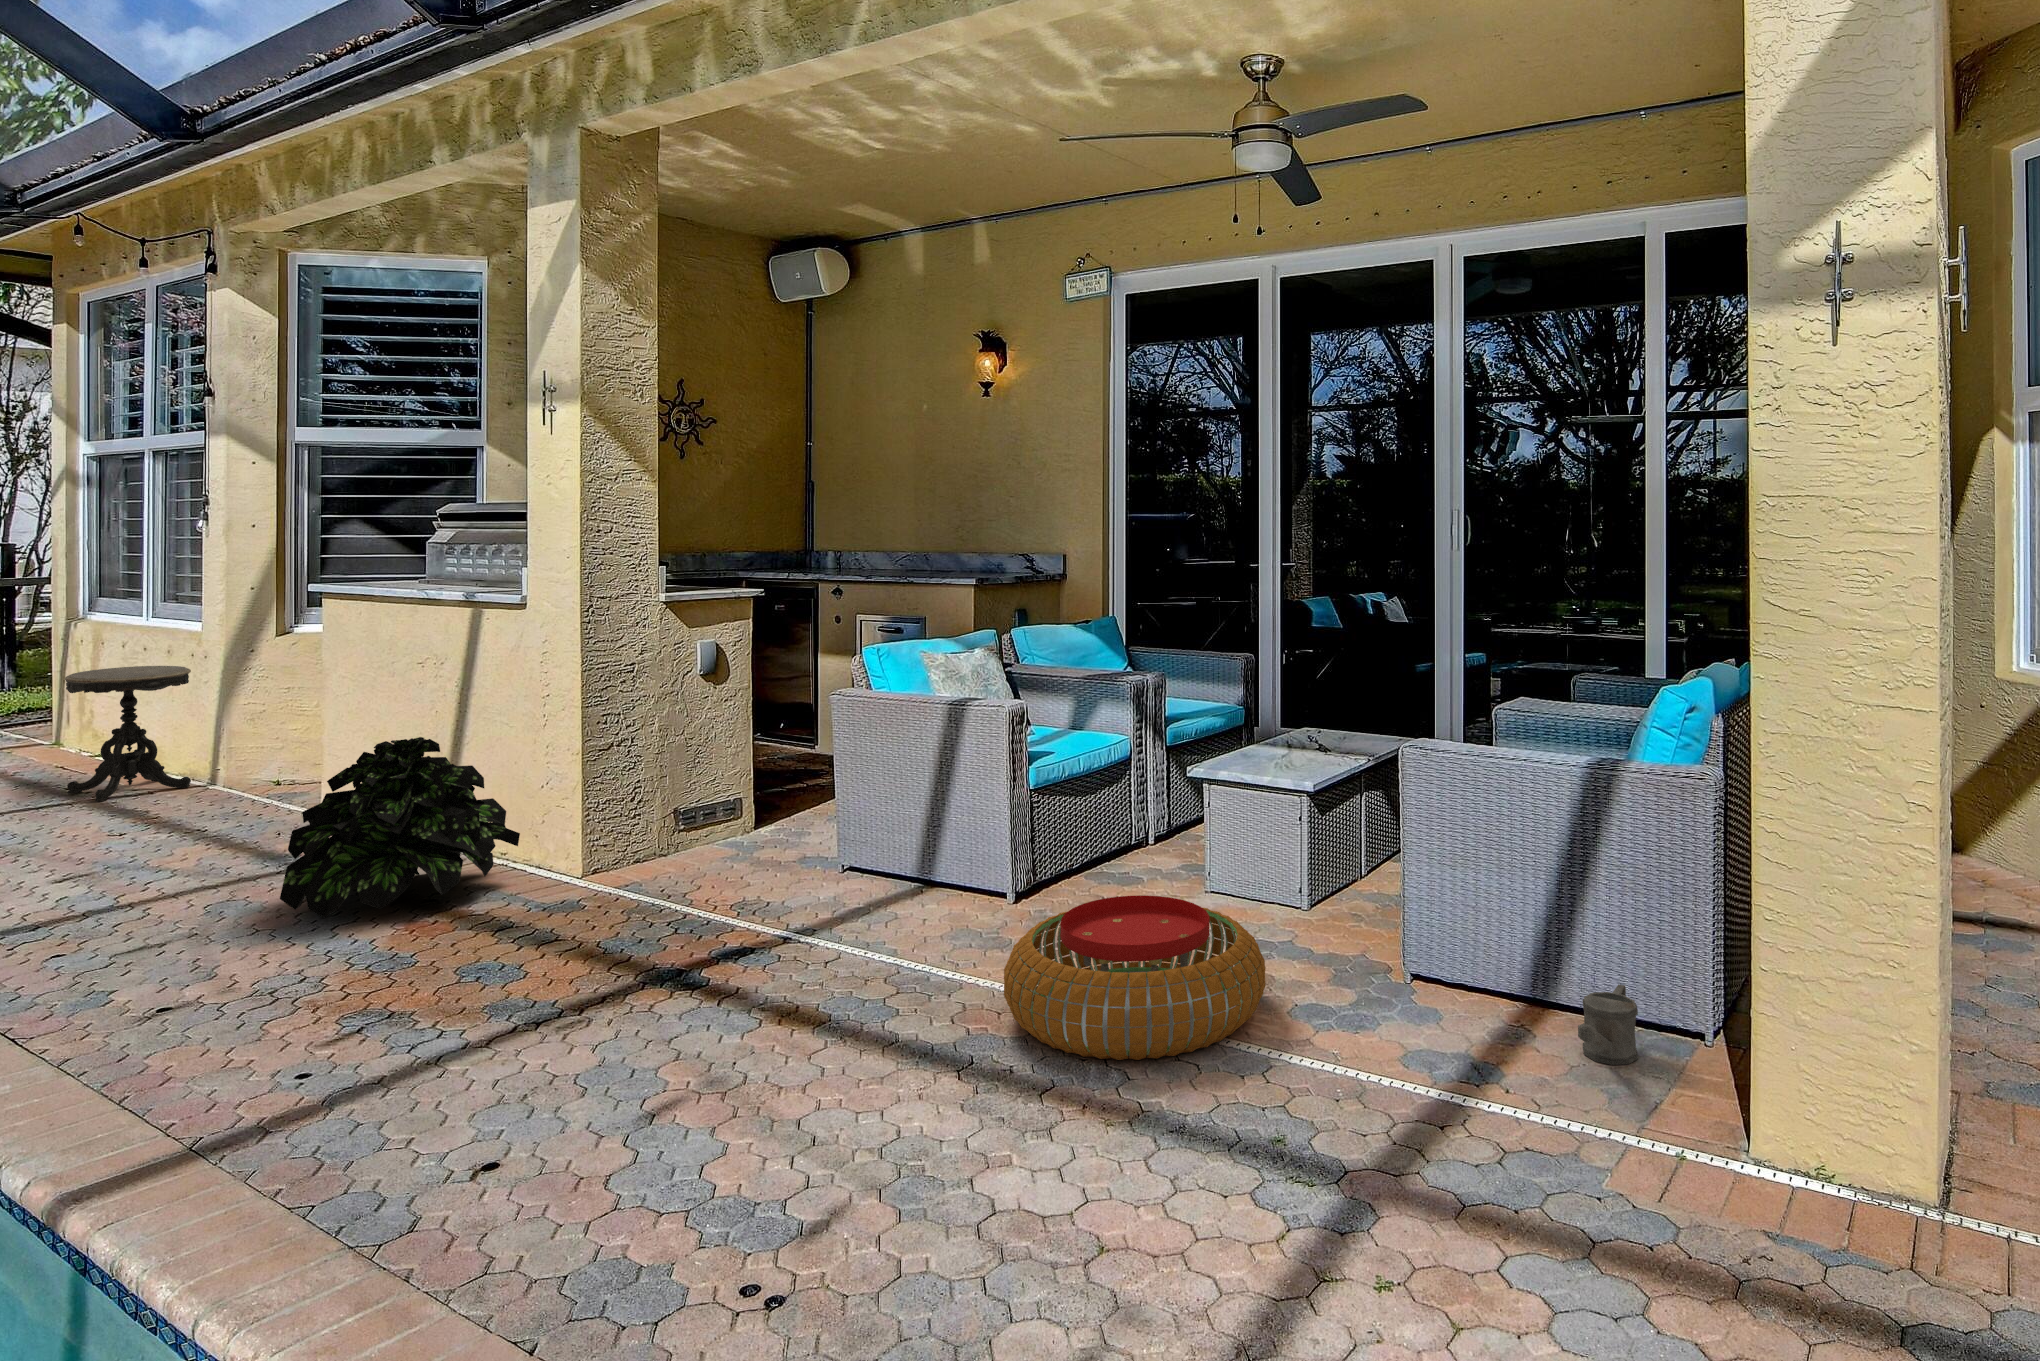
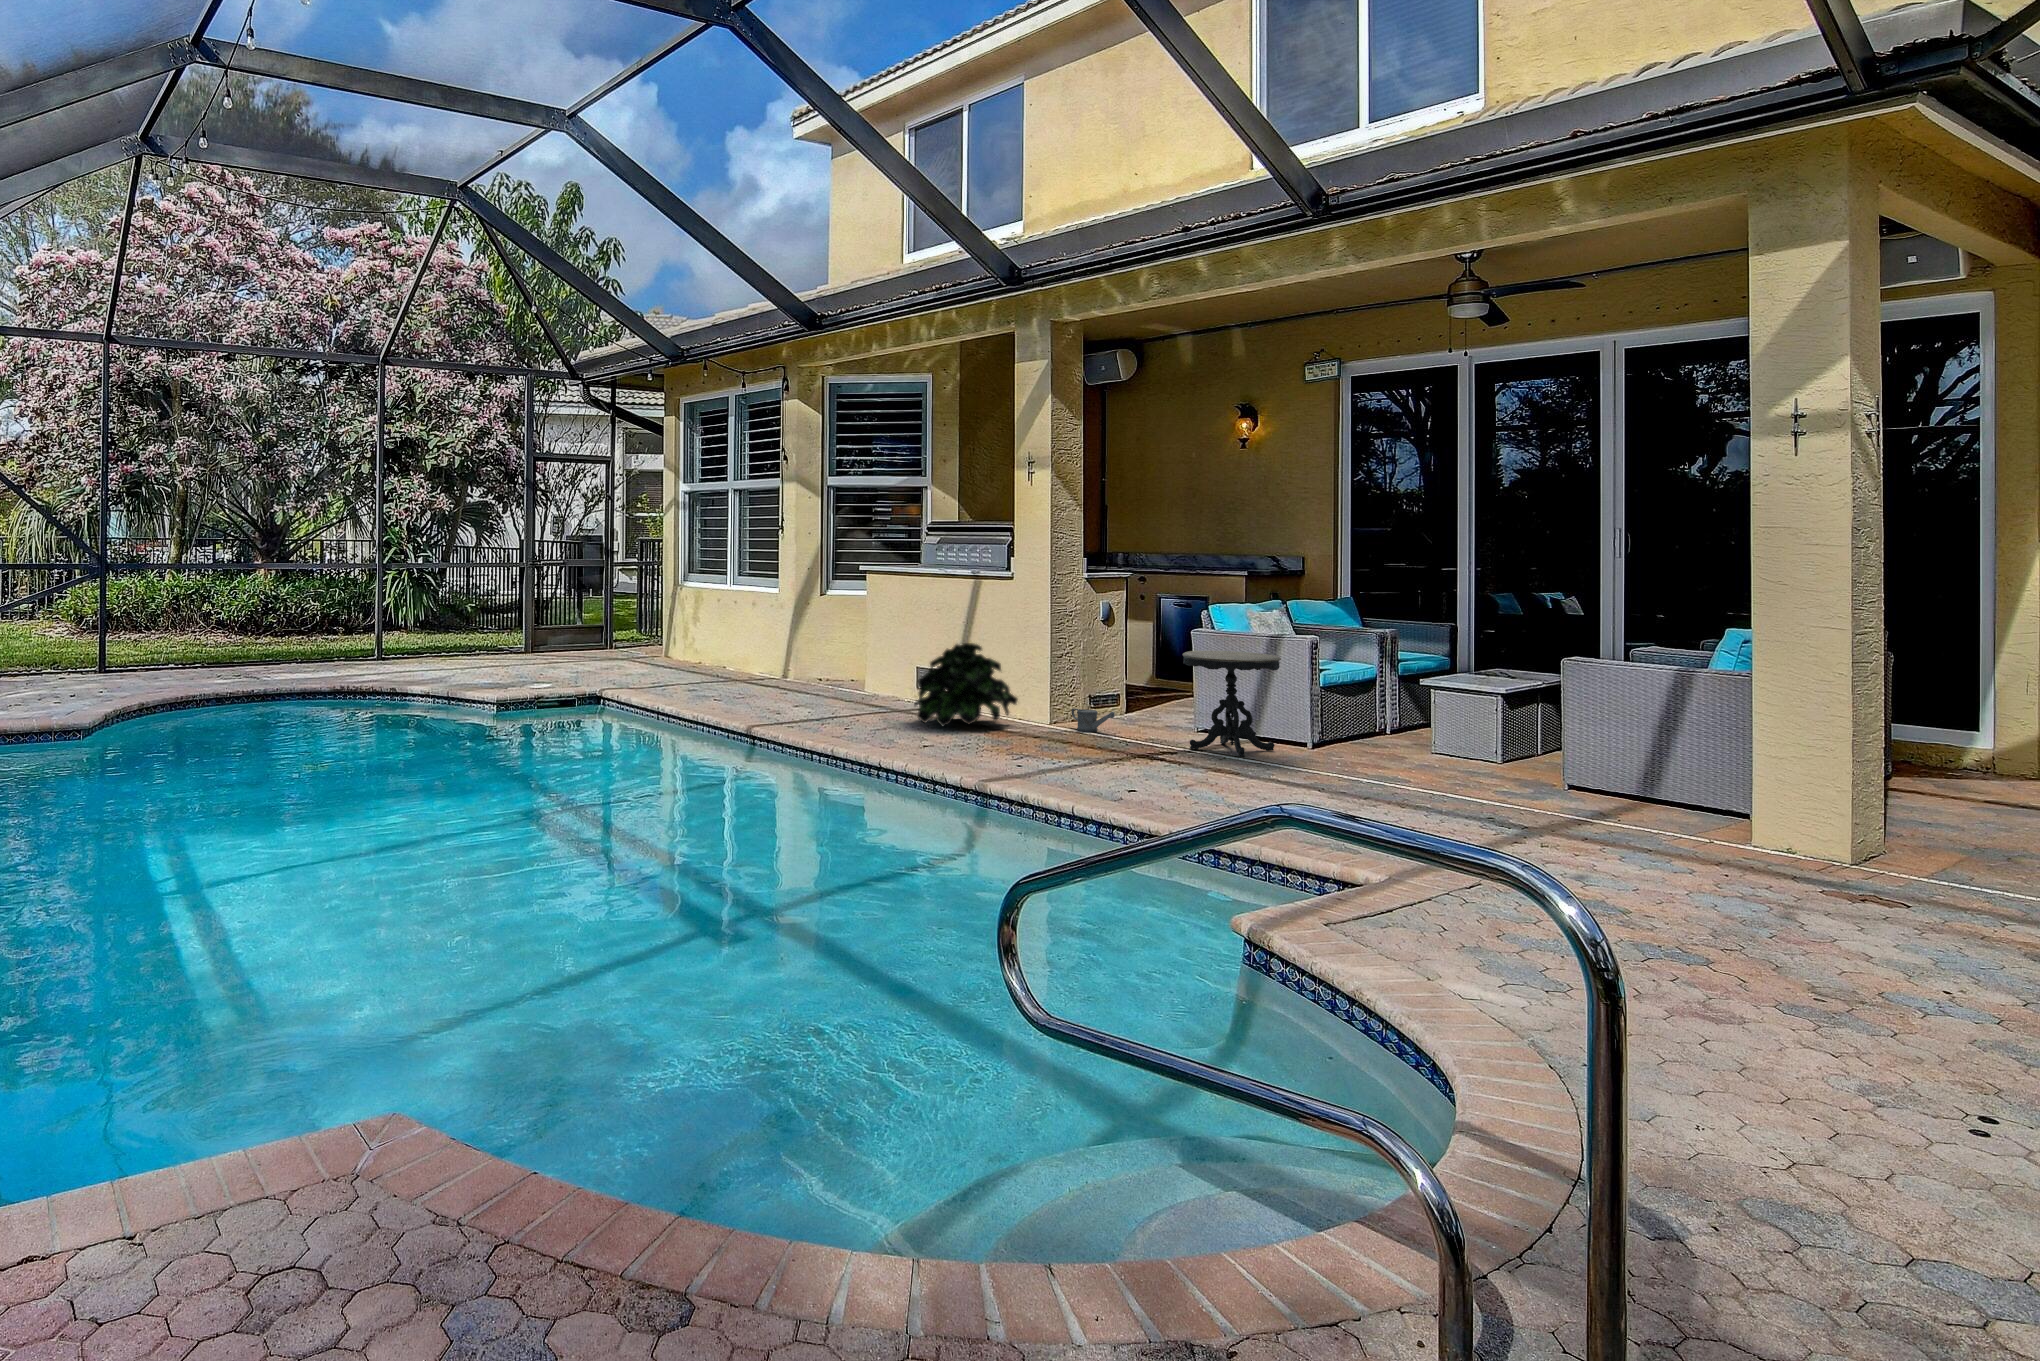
side table: present [65,666,191,802] -> present [1183,651,1281,757]
pouf: present [1004,895,1266,1060] -> none [1332,732,1481,798]
watering can: present [1578,984,1638,1065] -> present [1072,708,1115,732]

